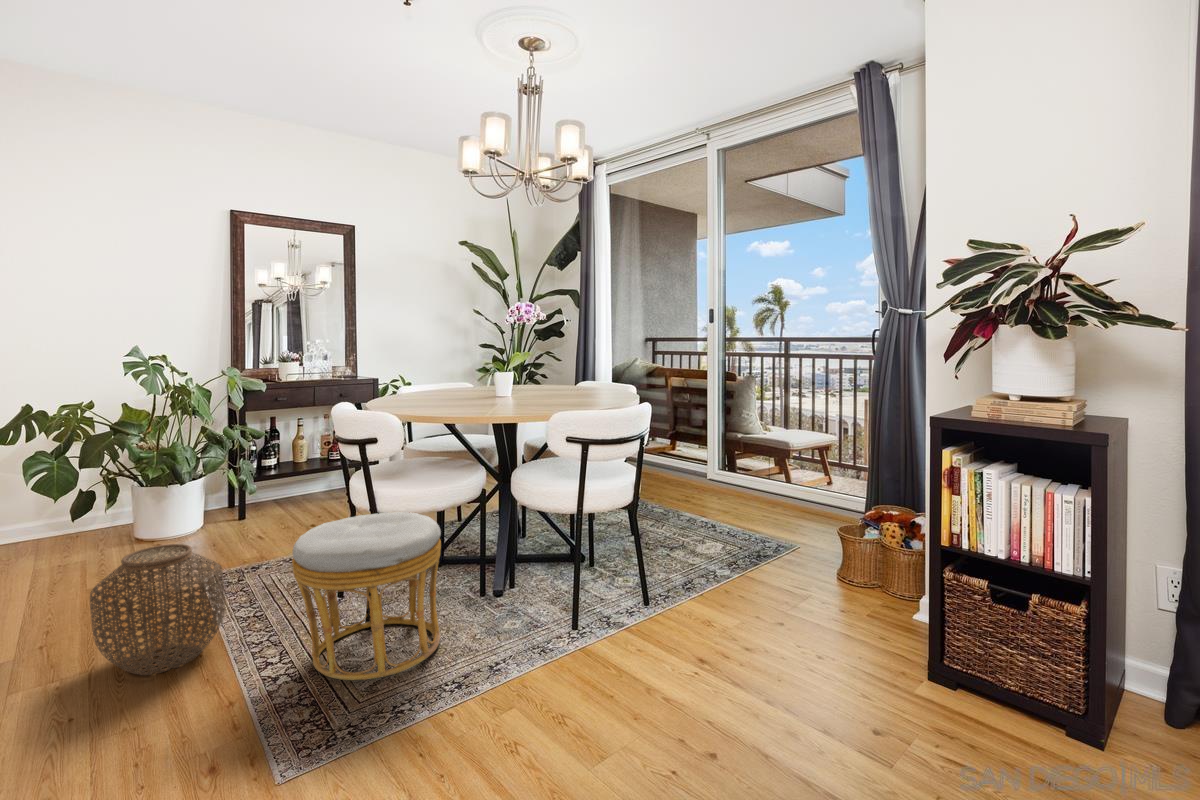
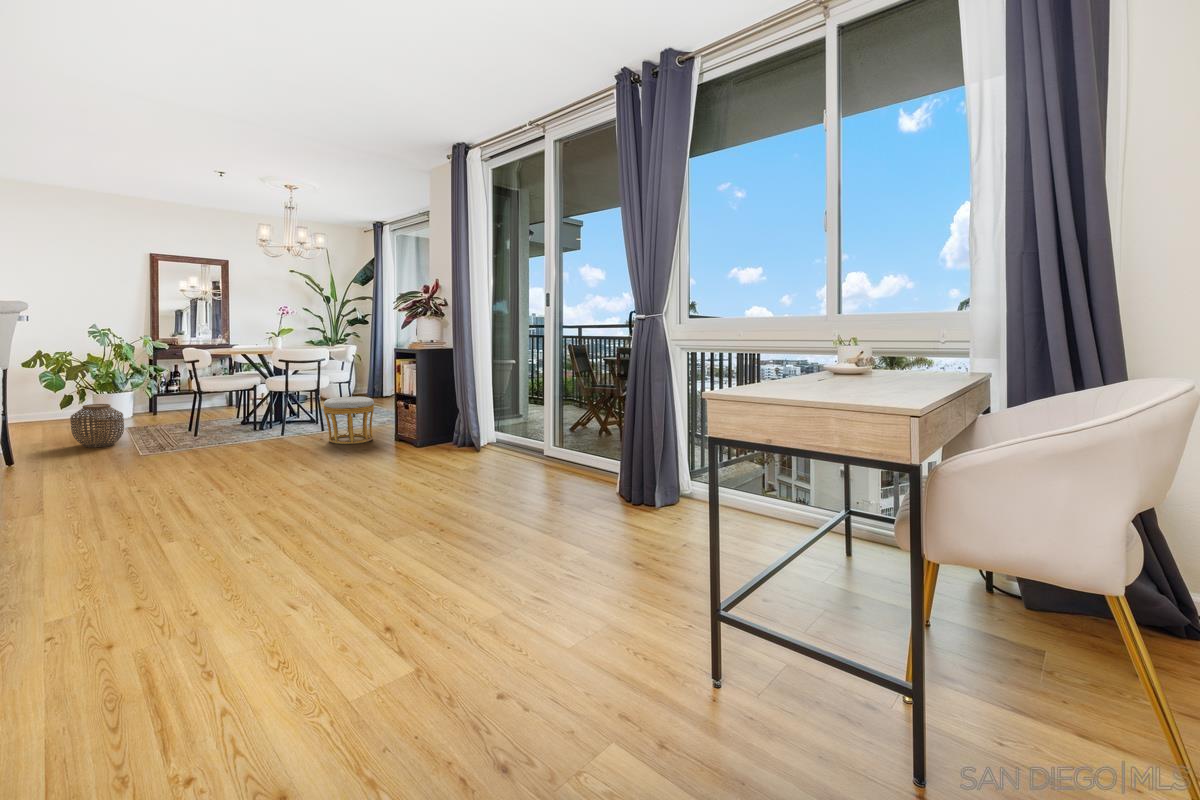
ottoman: present [292,512,441,680] -> present [324,397,374,444]

